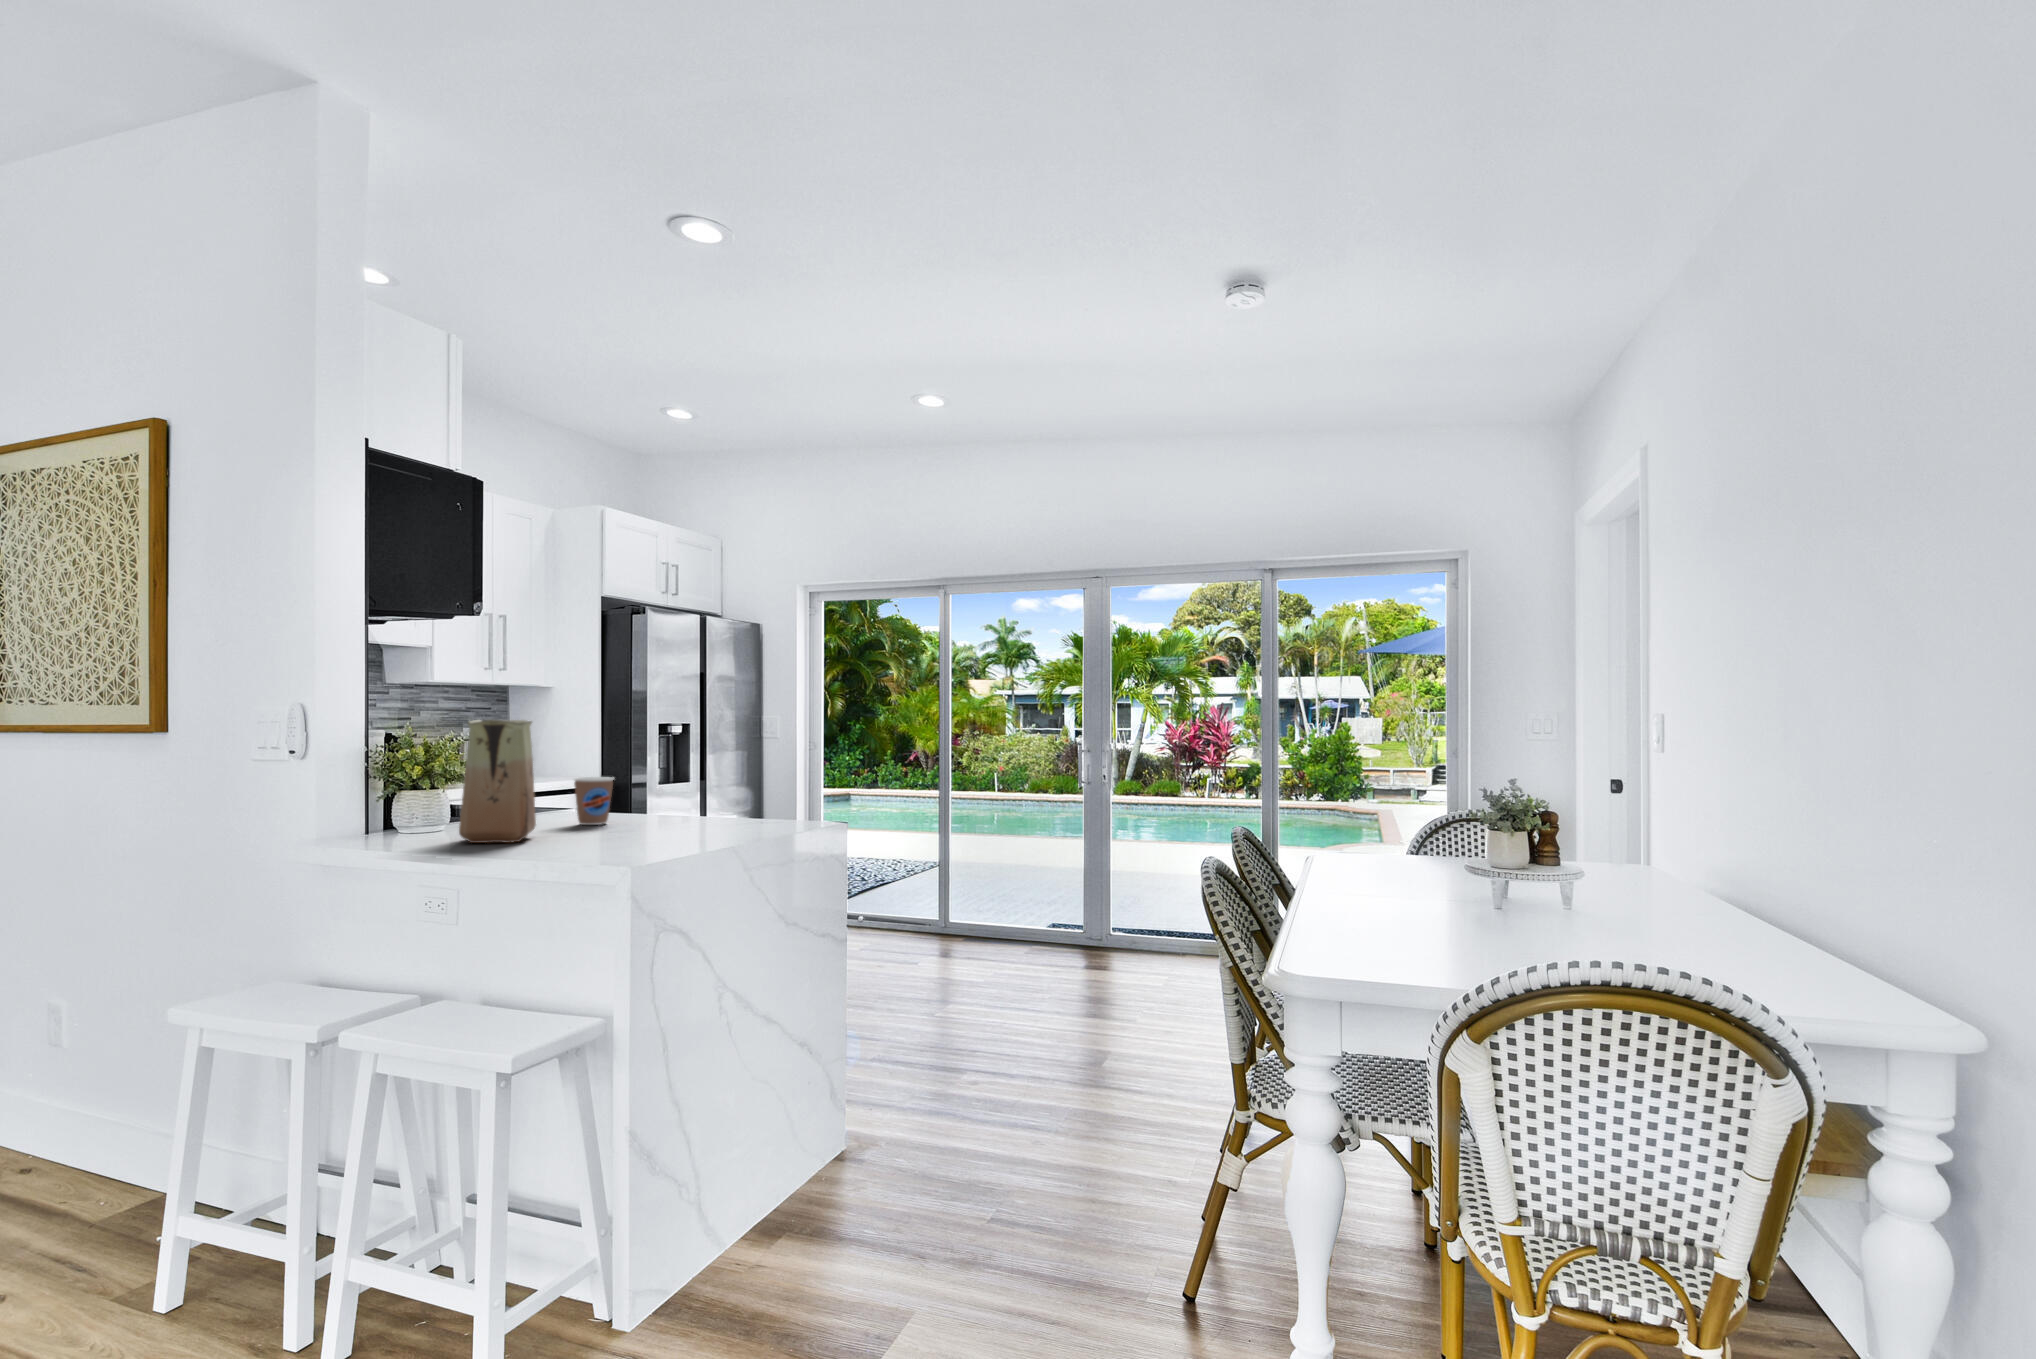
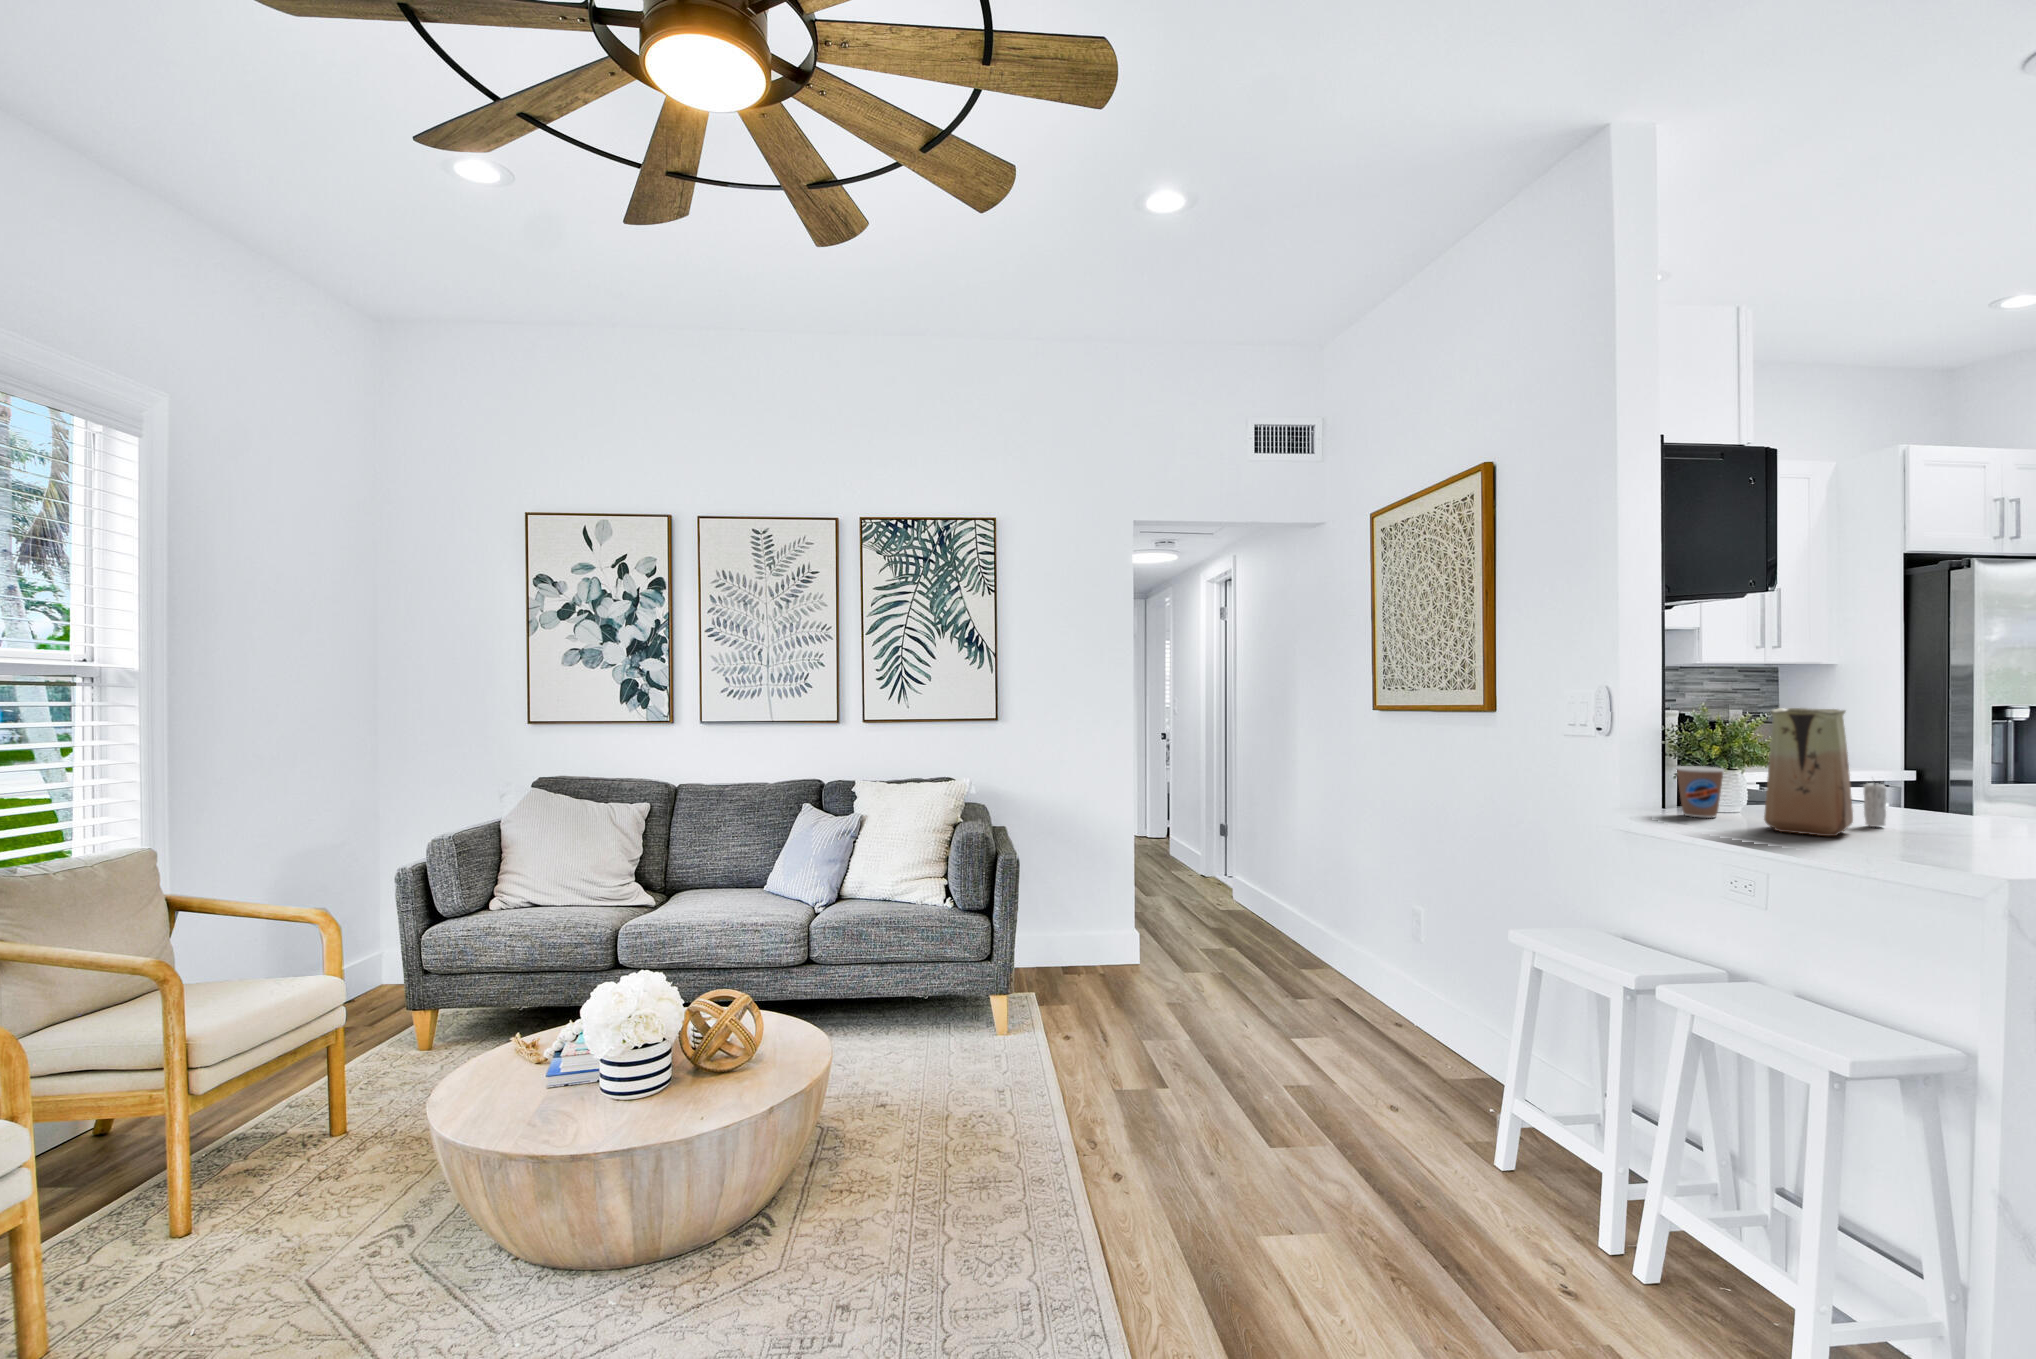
coffee cup: present [574,777,614,825] -> present [1676,766,1724,818]
candle: none [547,782,564,830] -> present [1864,781,1887,827]

